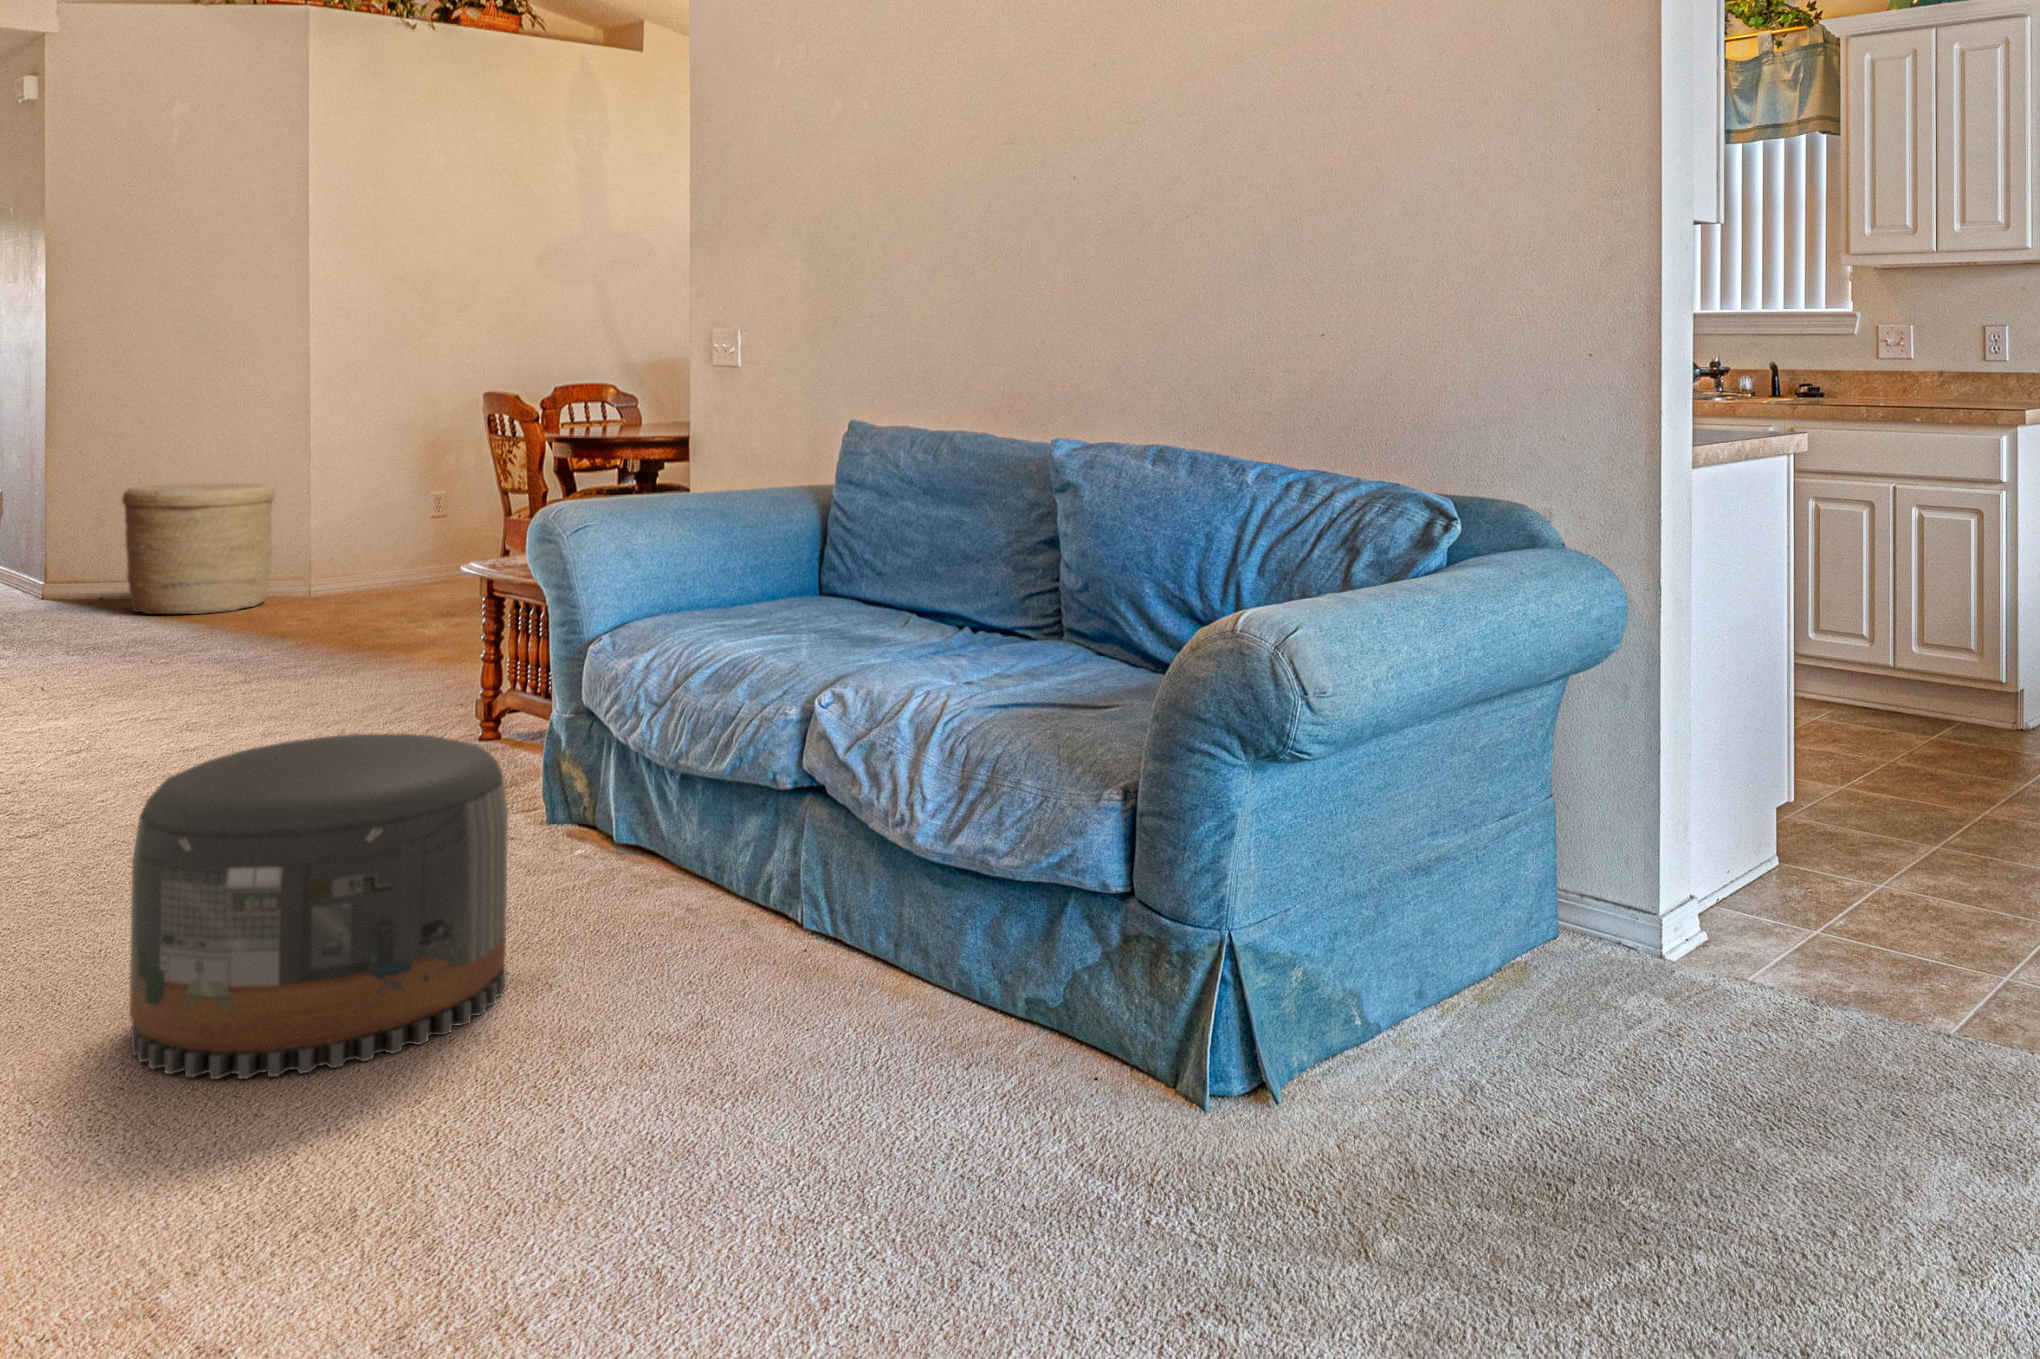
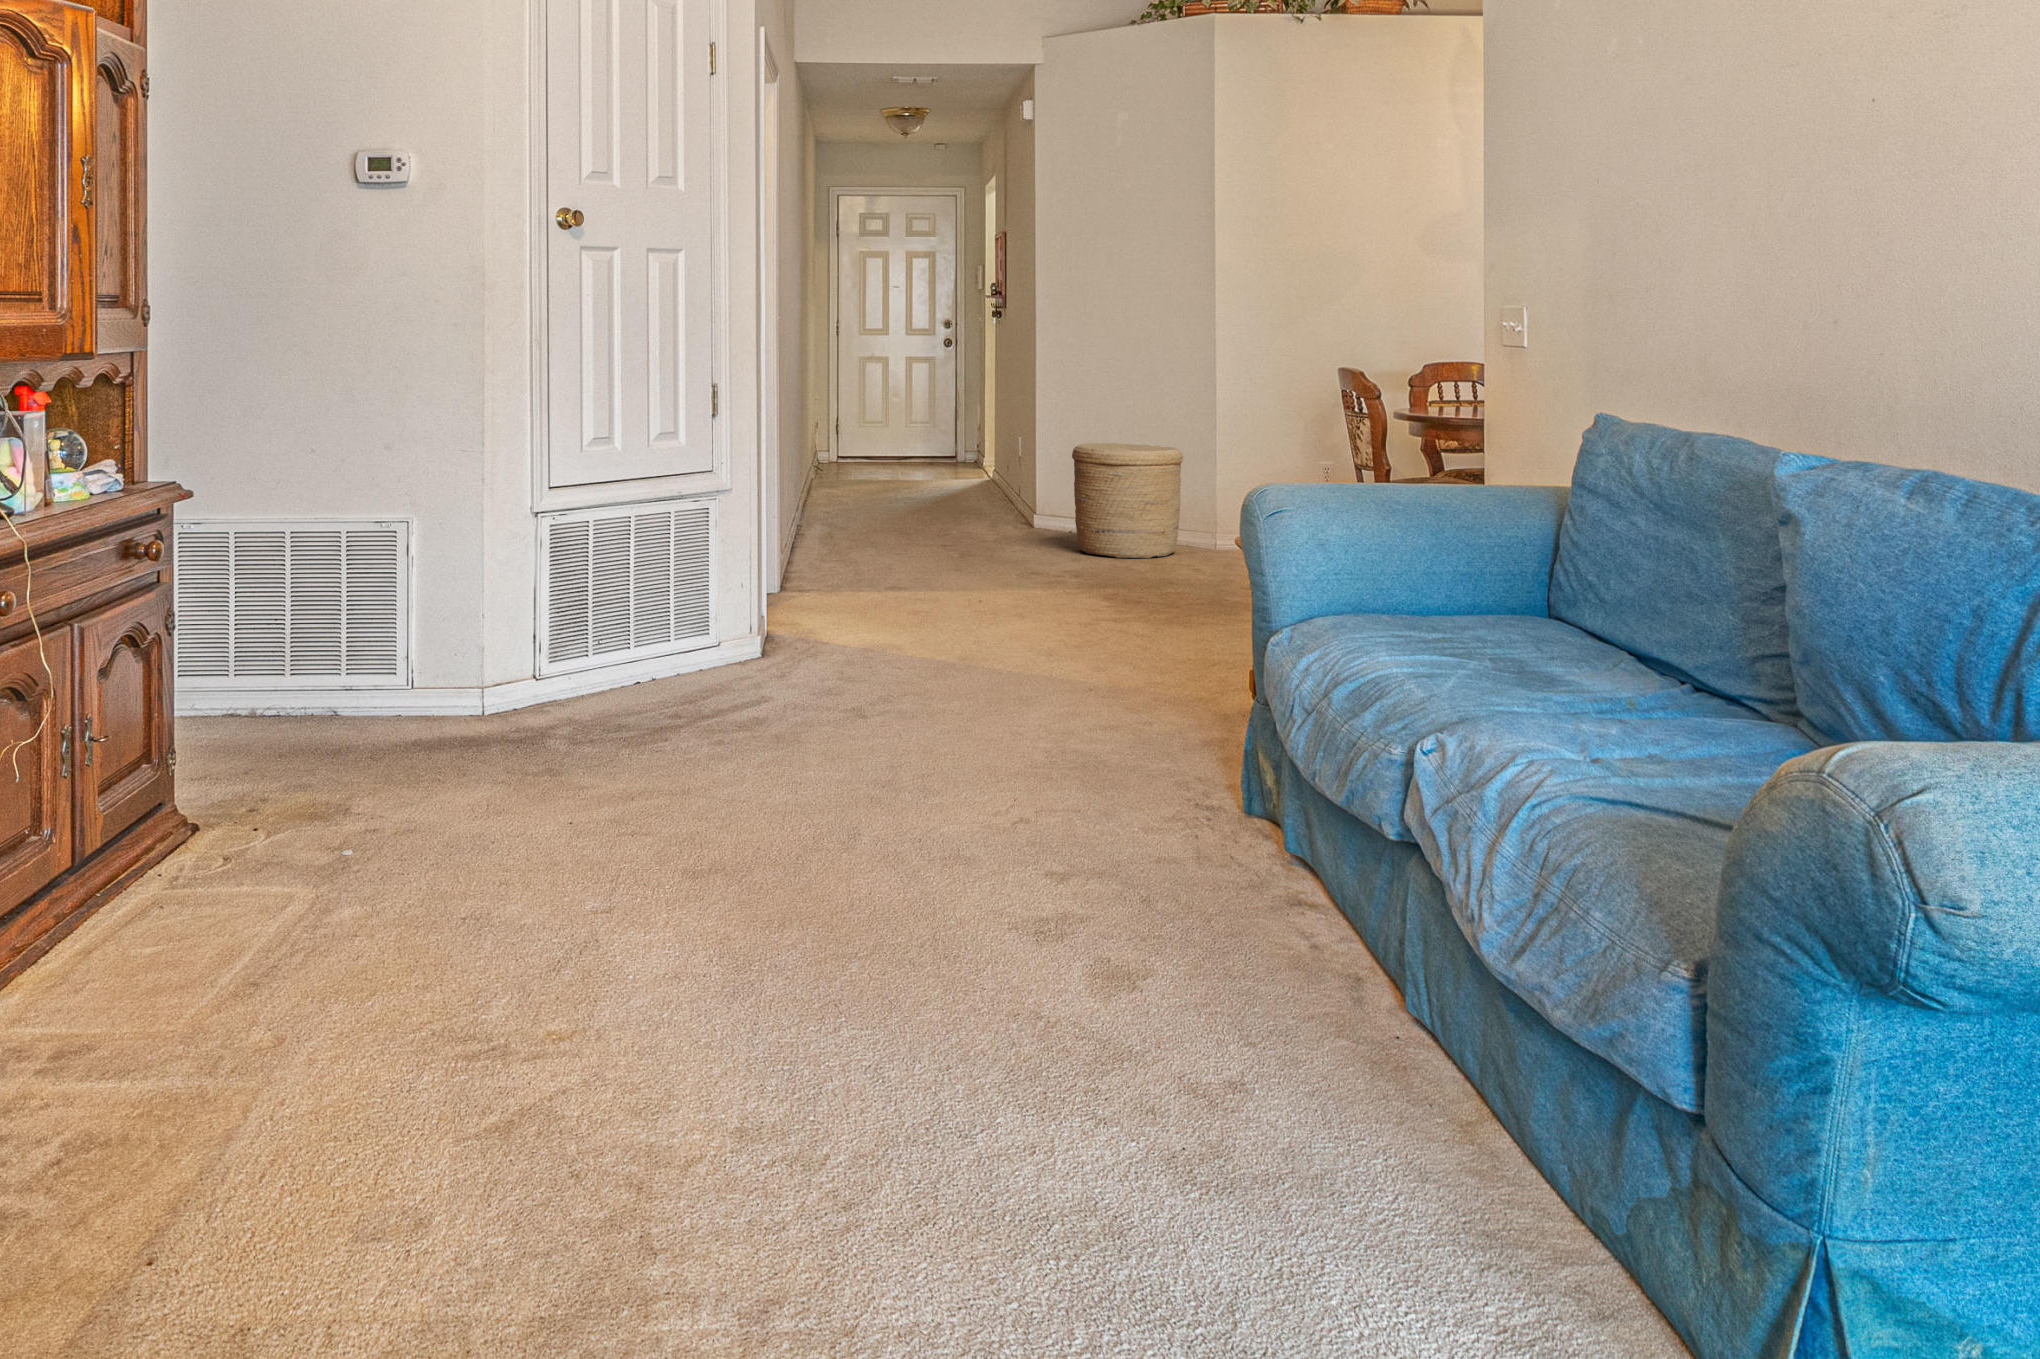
pouf: present [130,734,508,1079] -> none [808,696,1113,1017]

